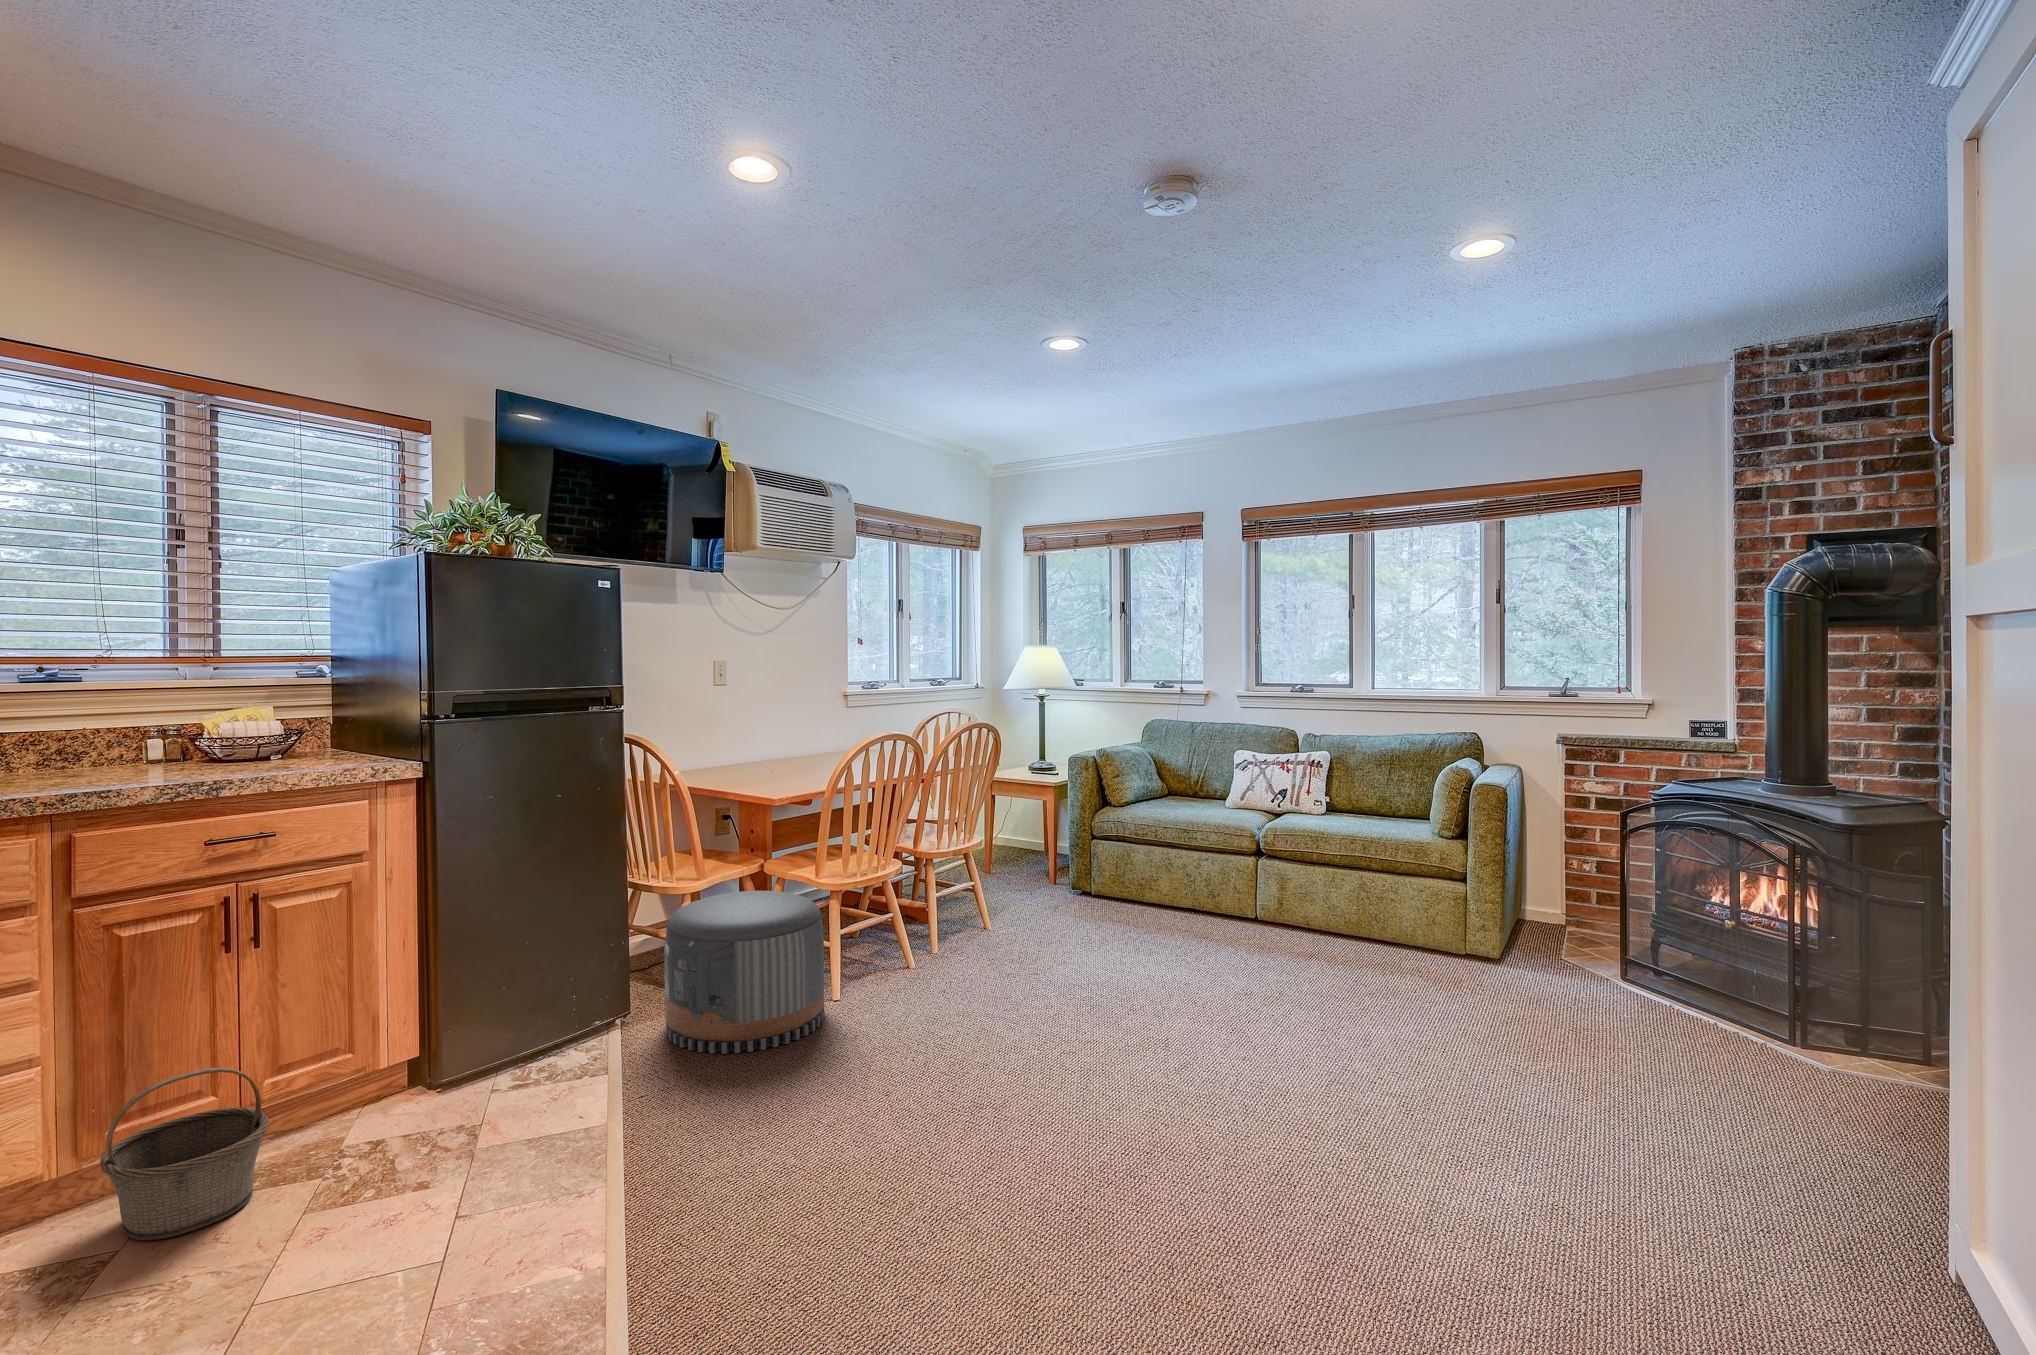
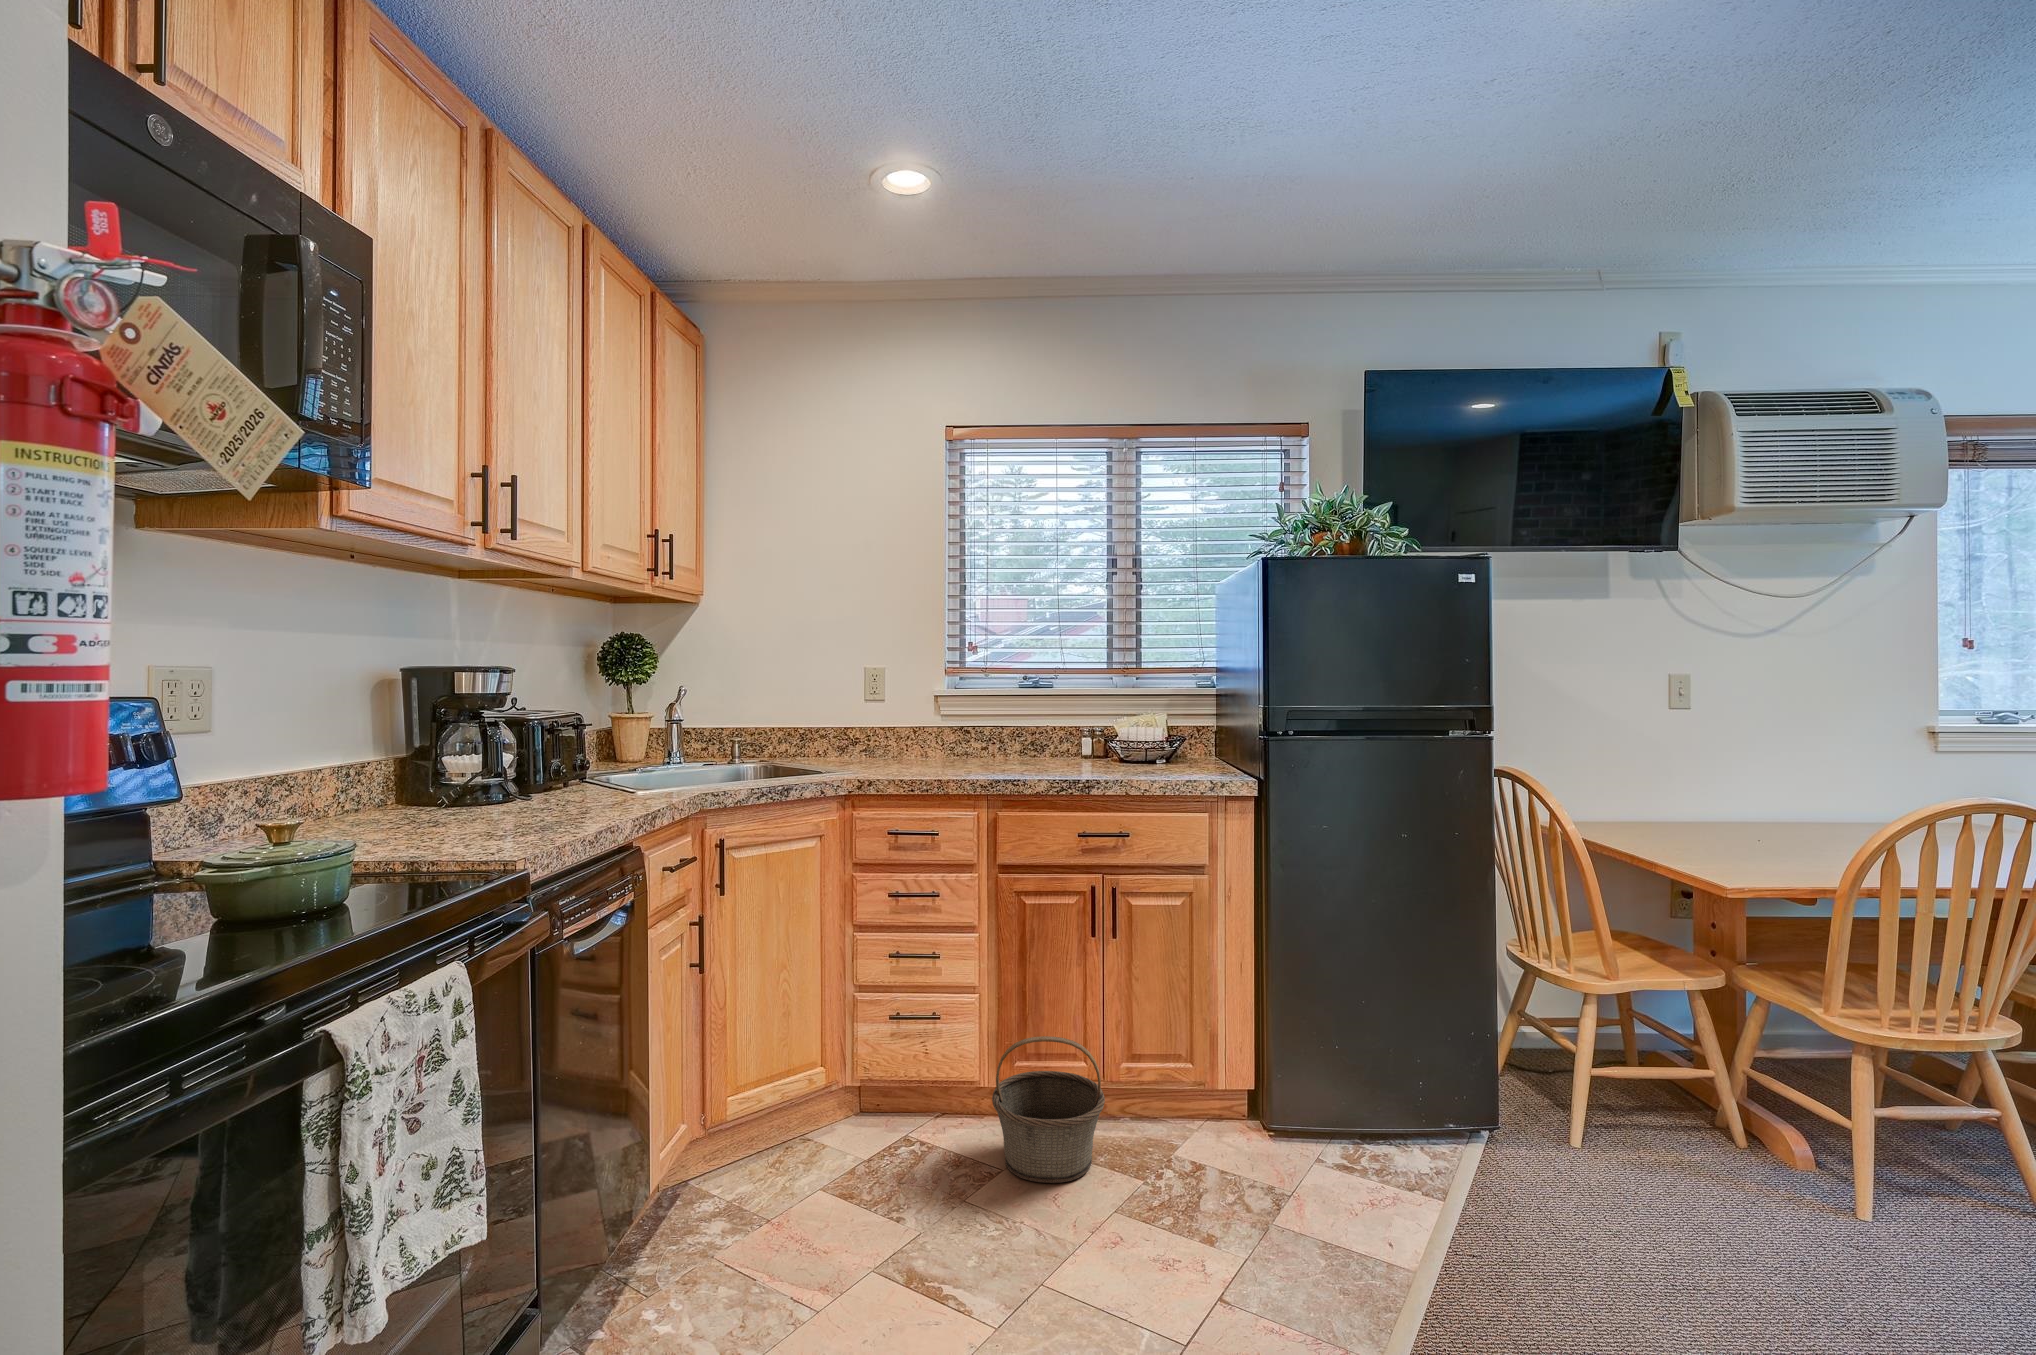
pouf: present [664,891,824,1054] -> none [1545,1007,1827,1287]

